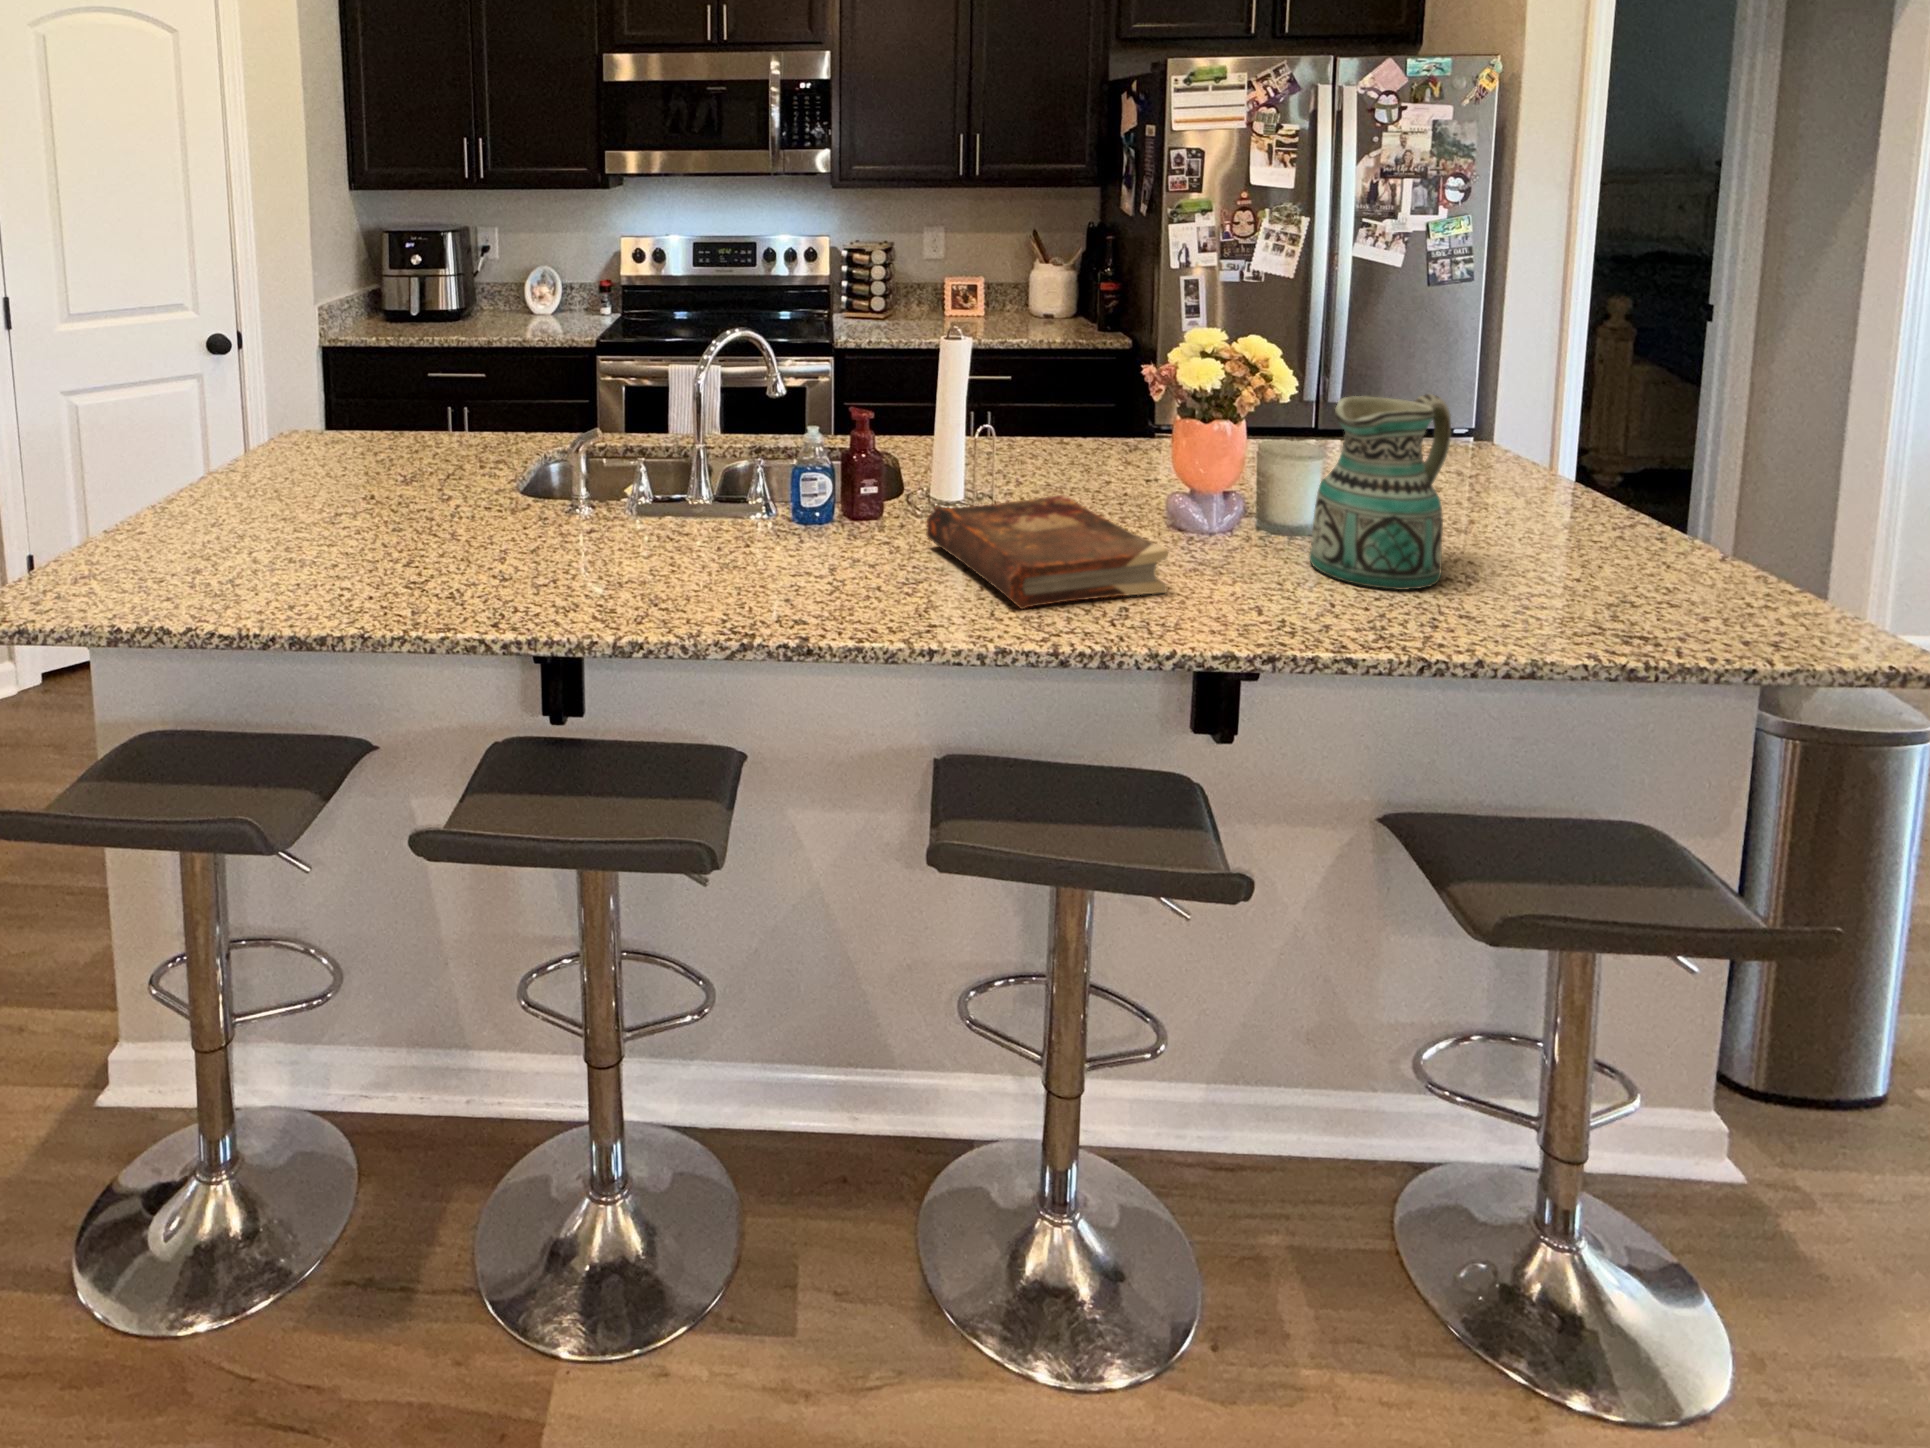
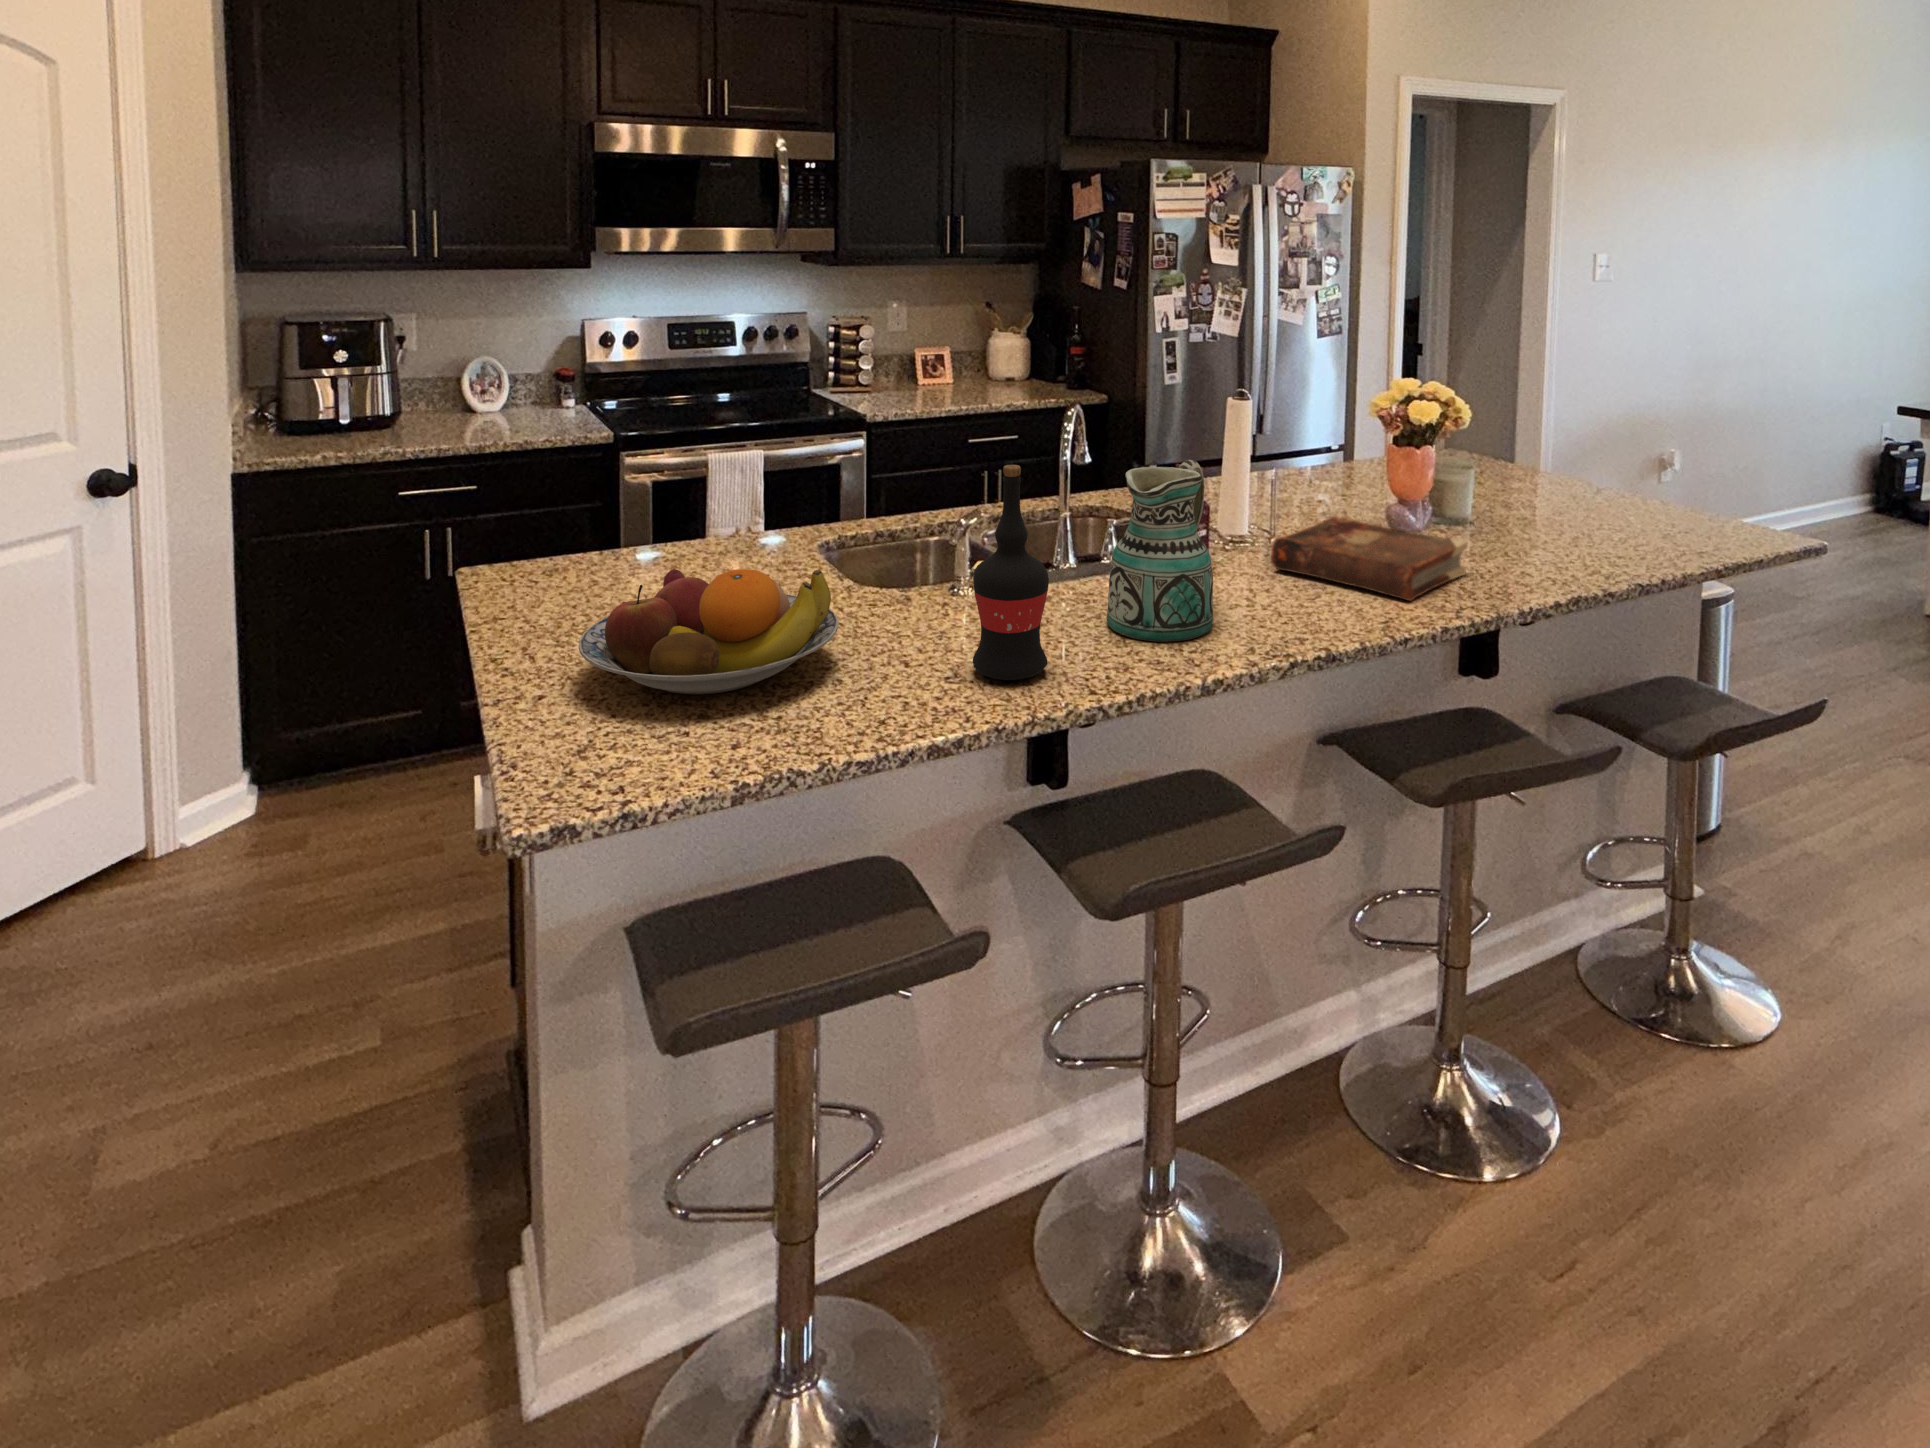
wine bottle: none [427,377,507,597] -> present [973,465,1049,680]
ceramic pitcher: present [1309,394,1451,590] -> present [1107,460,1213,641]
fruit bowl: none [149,446,388,557] -> present [579,569,839,694]

